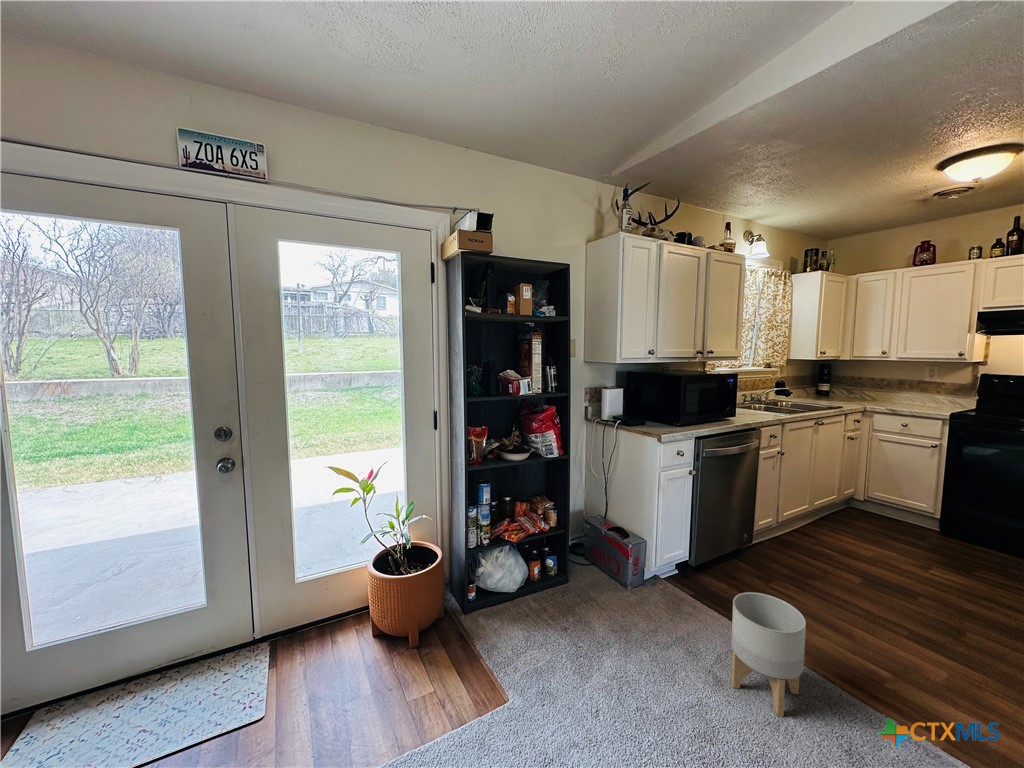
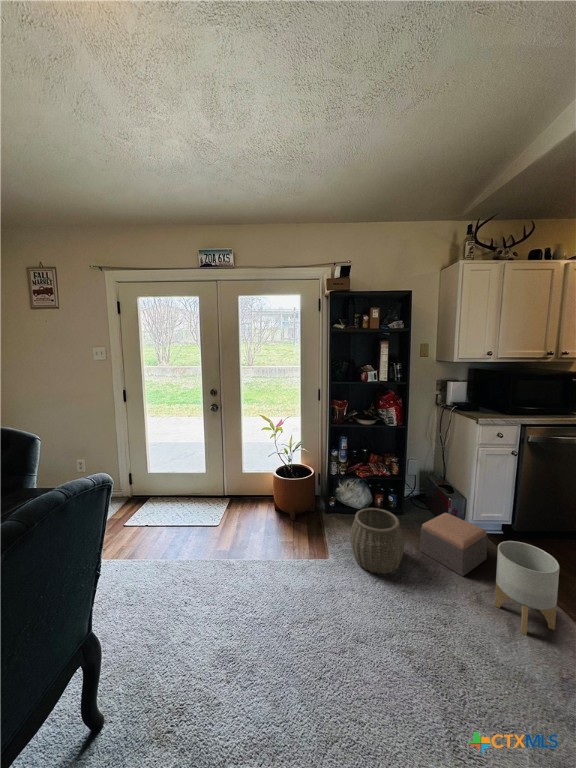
footstool: none [616,568,688,656] -> present [420,513,488,576]
woven basket: none [533,591,616,703] -> present [350,508,404,574]

